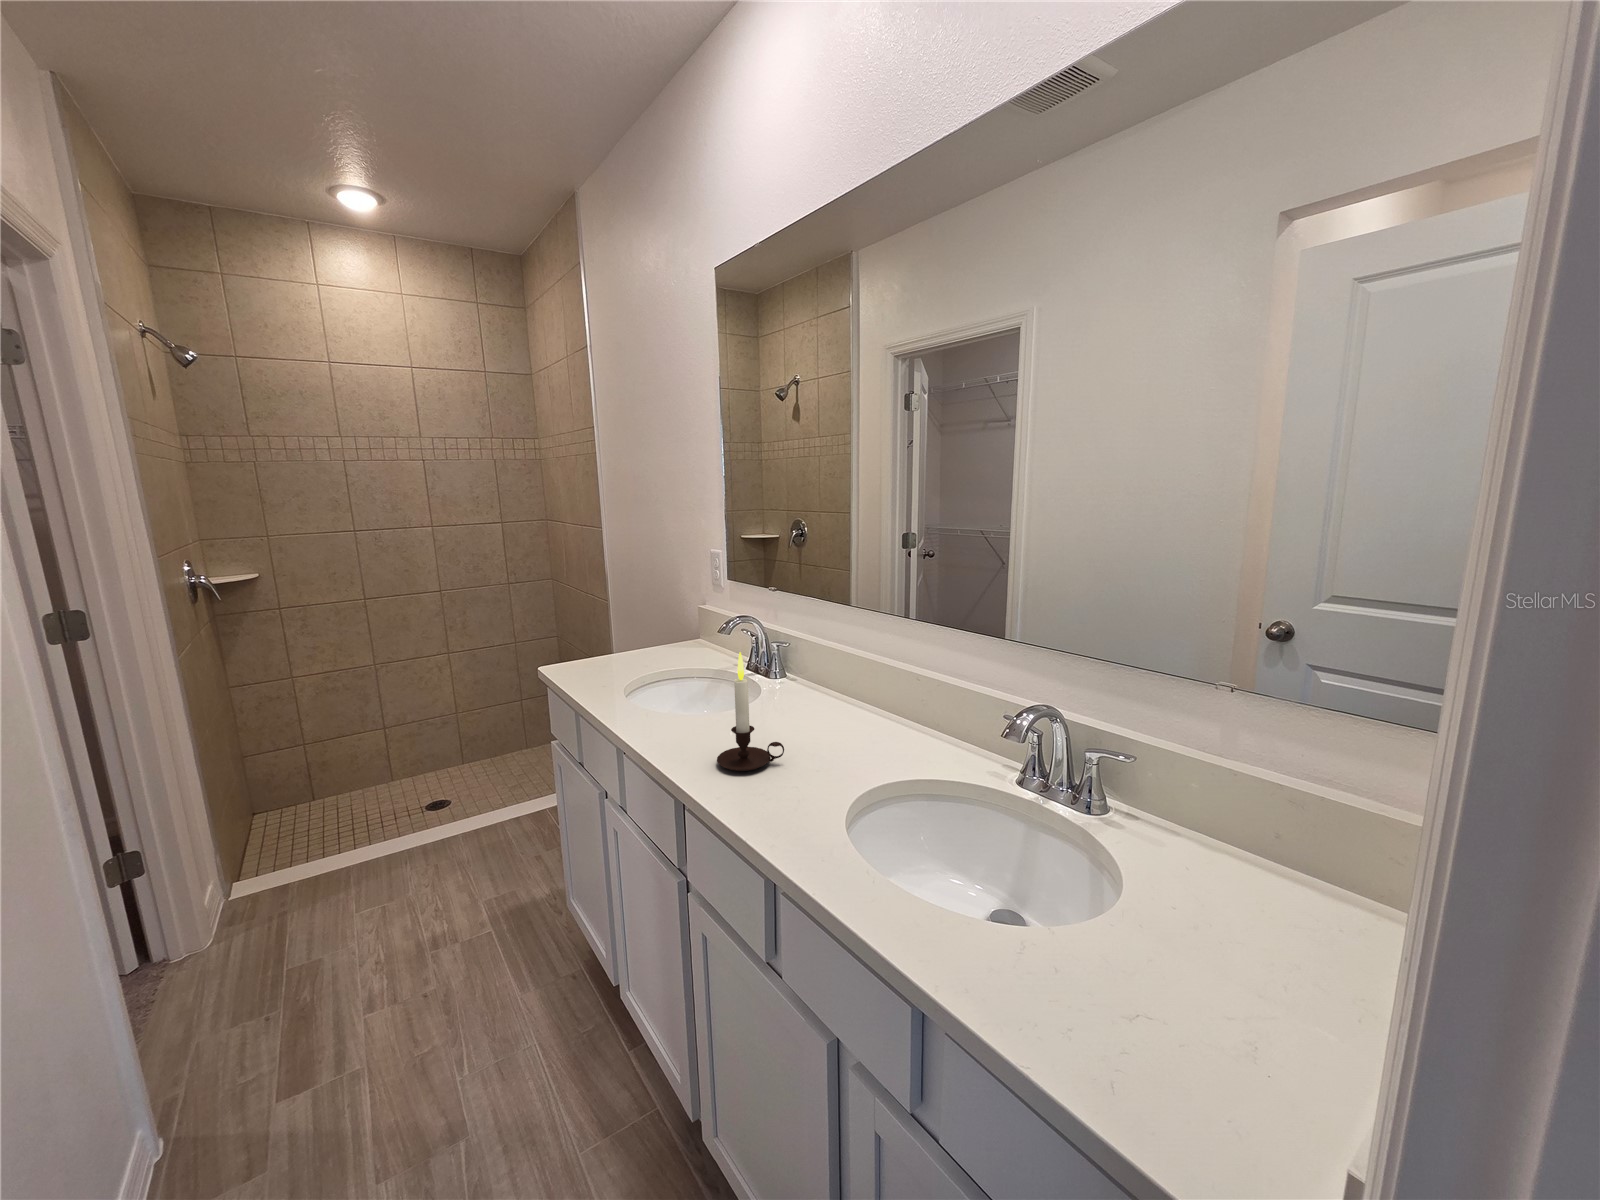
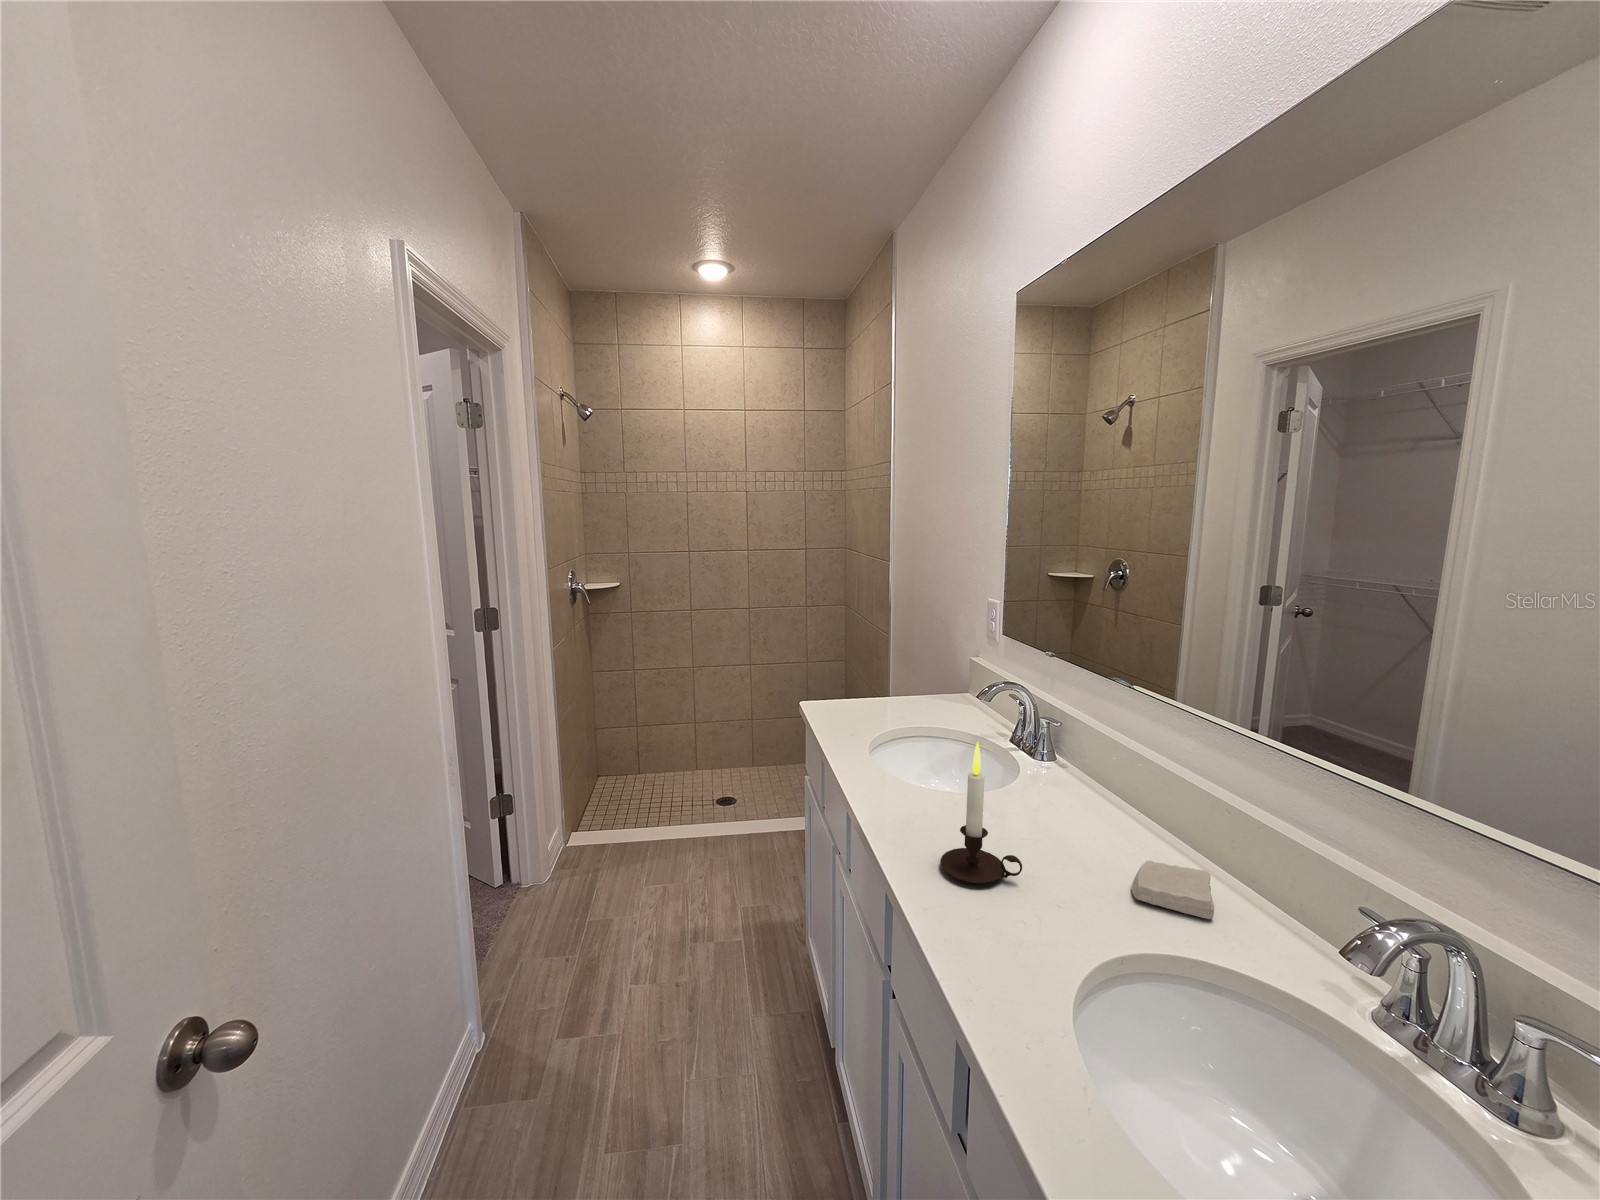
soap bar: none [863,722,919,755] -> present [1131,860,1214,919]

